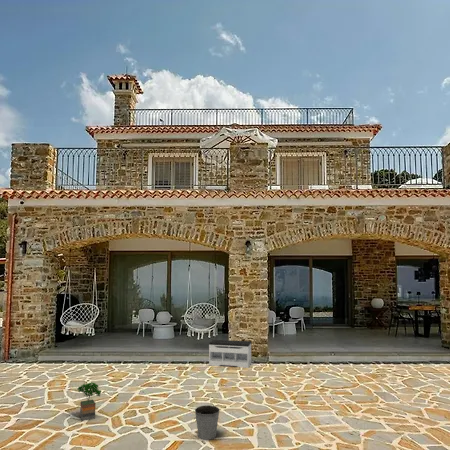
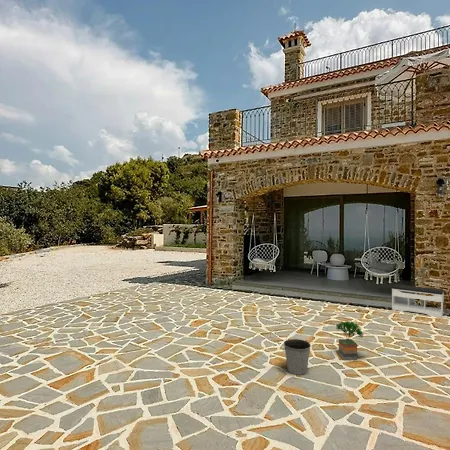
potted tree: present [78,383,101,421] -> present [336,321,363,360]
bucket: present [194,405,220,439] -> present [284,339,311,375]

